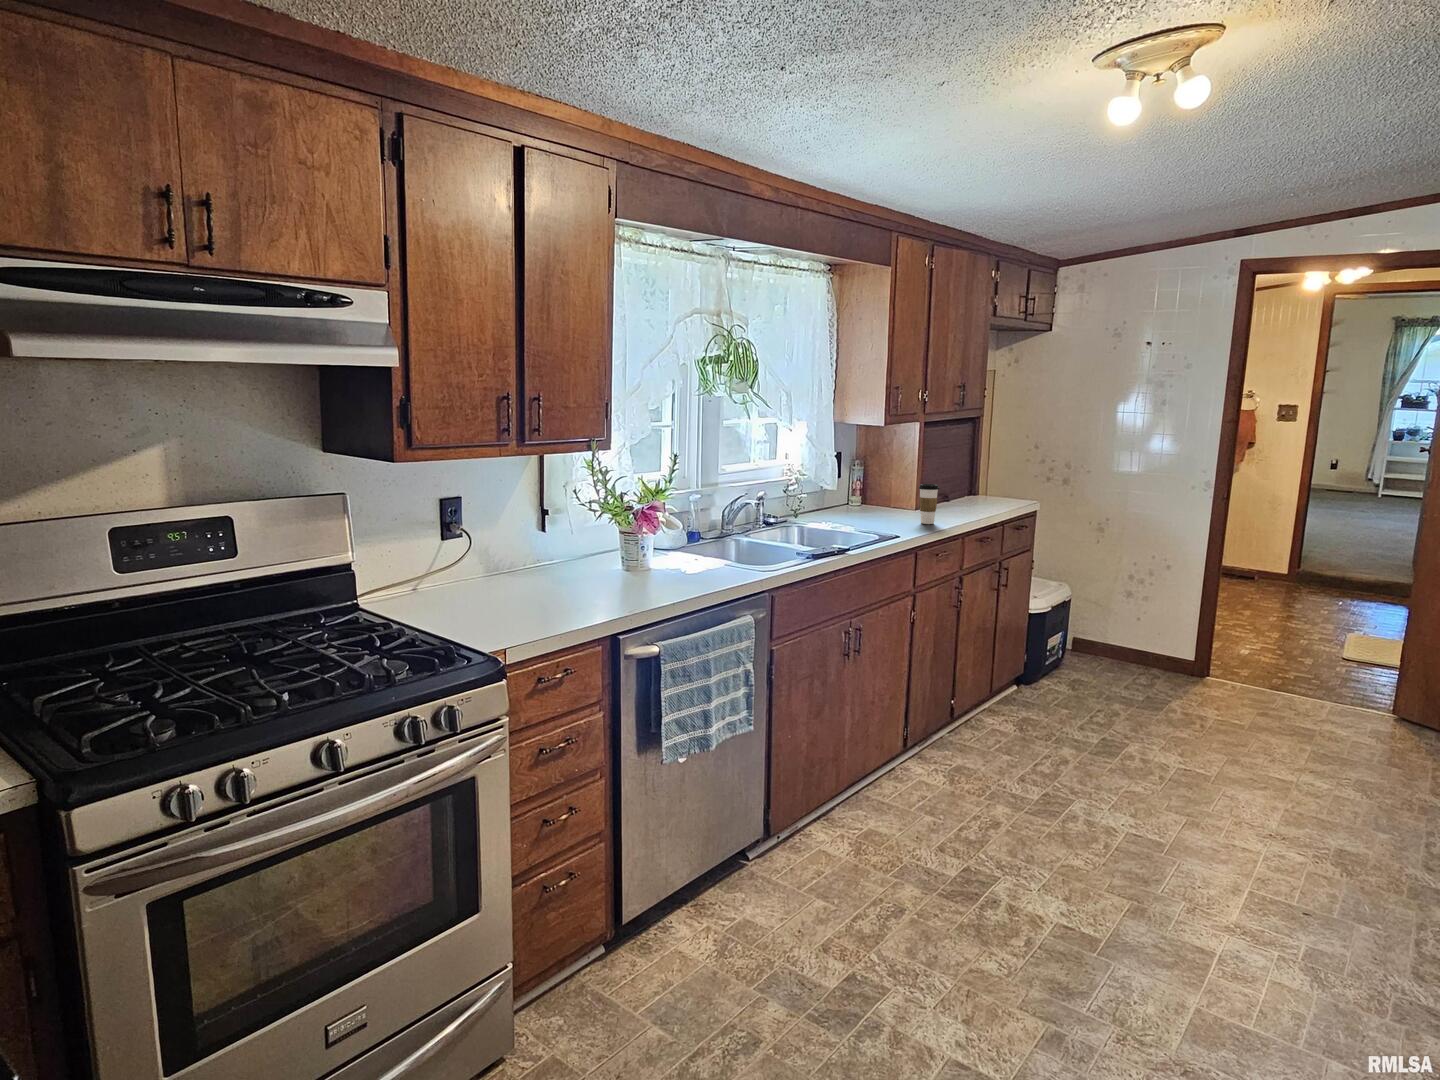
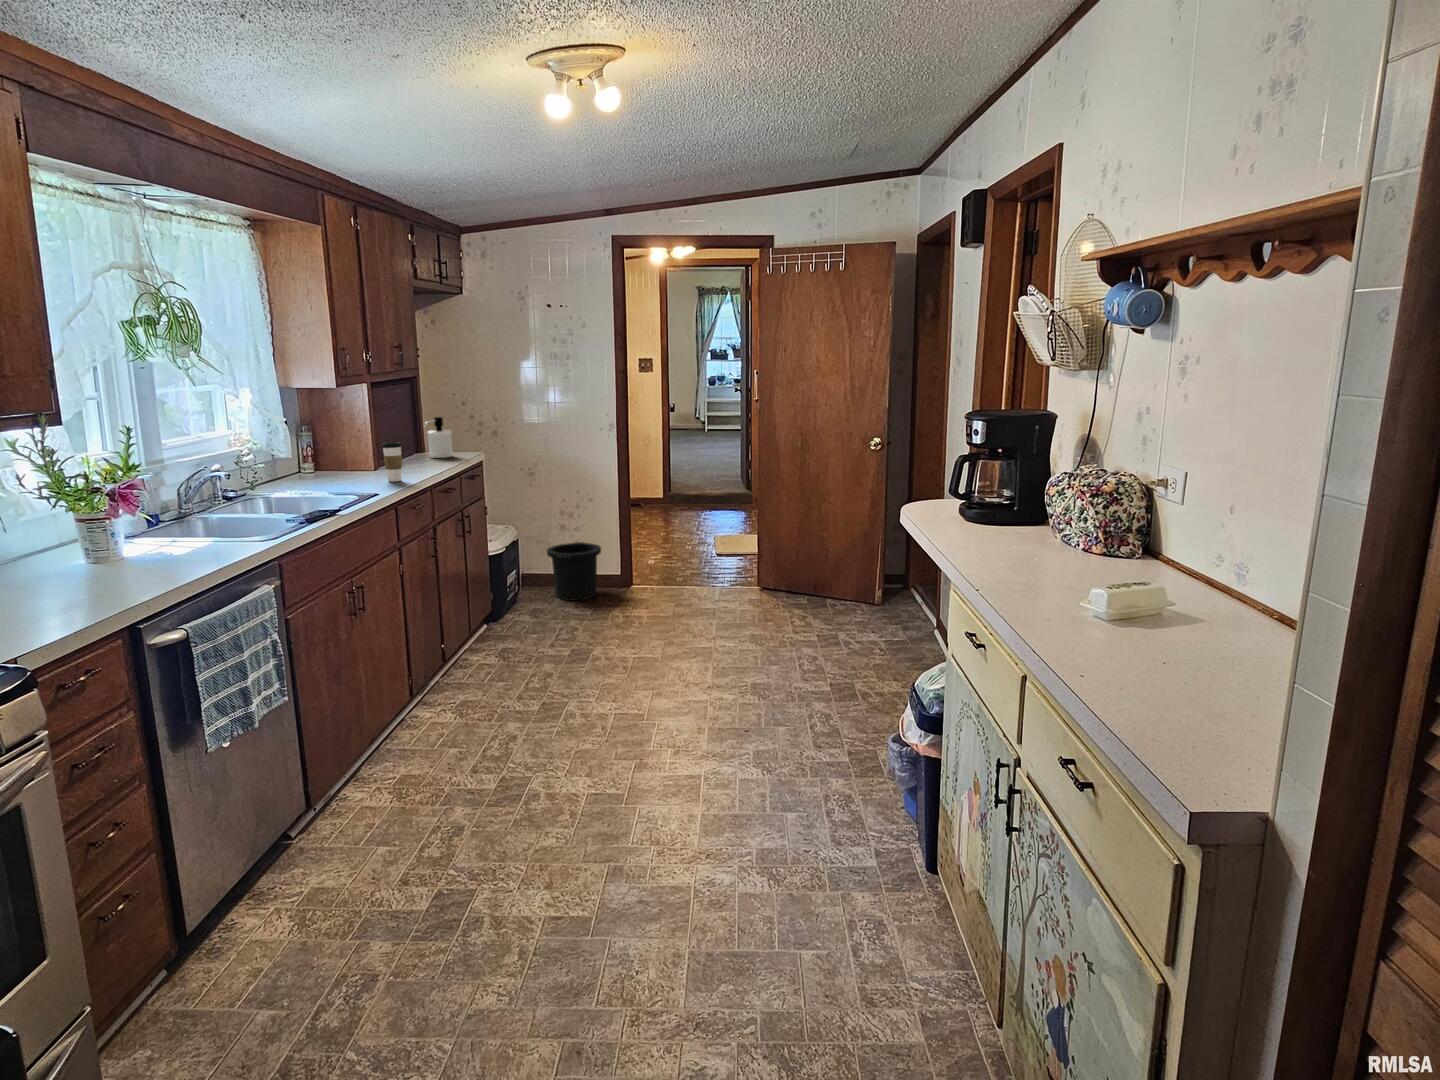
soap dispenser: none [977,460,1007,503] -> present [424,417,453,458]
trash can: none [1103,612,1171,680] -> present [547,542,601,600]

